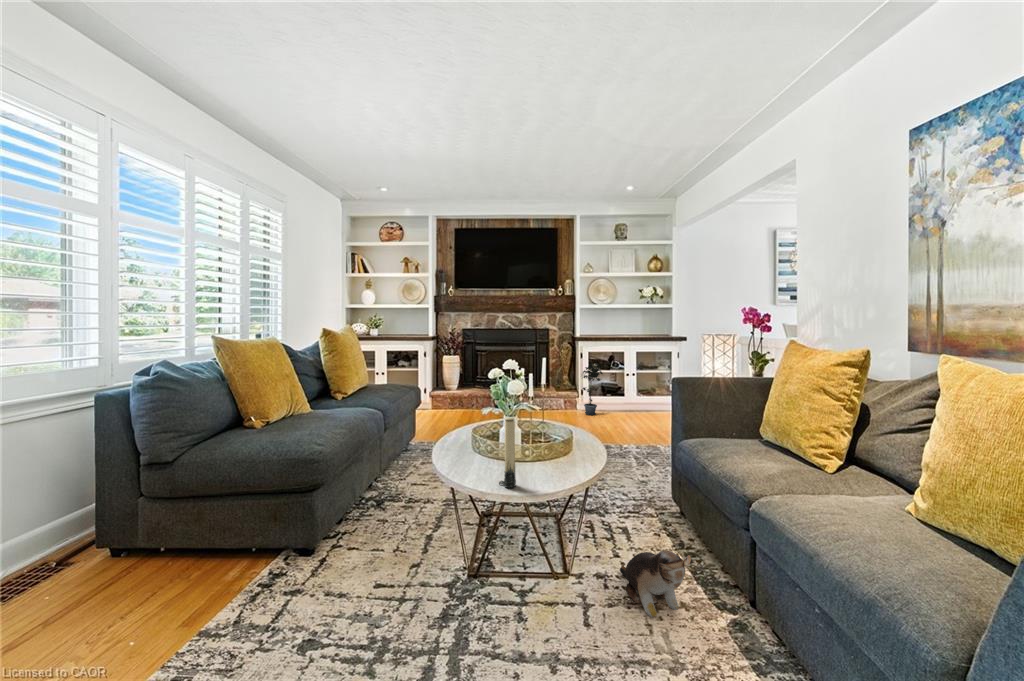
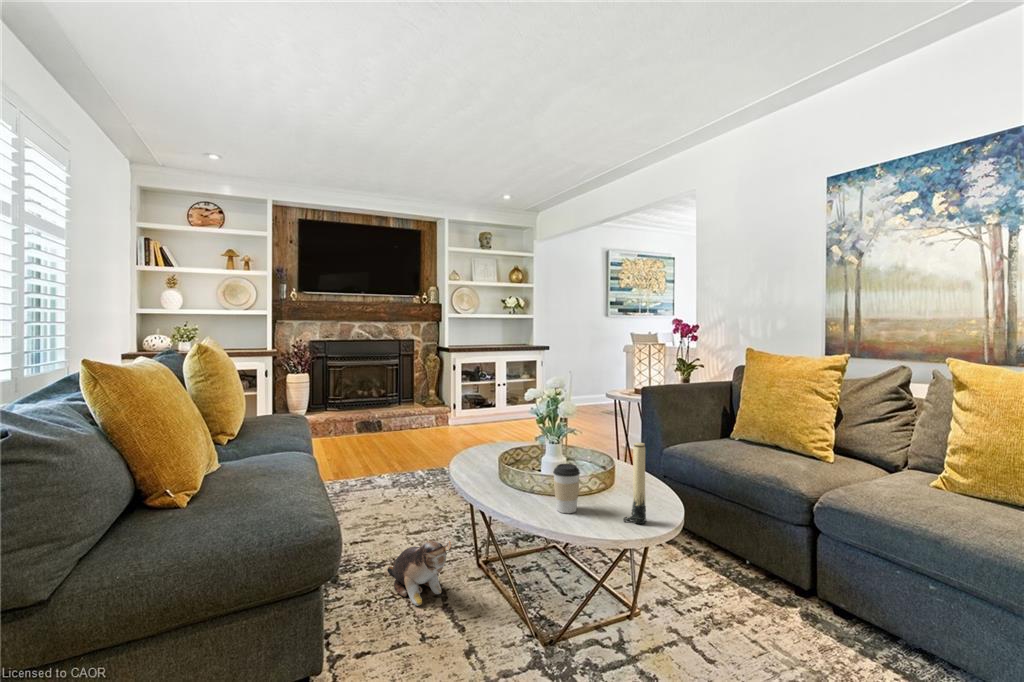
potted plant: present [582,361,603,415] -> none [456,372,482,430]
coffee cup: none [461,432,484,473] -> present [553,464,580,513]
plush toy: present [620,550,691,617] -> present [387,540,451,606]

